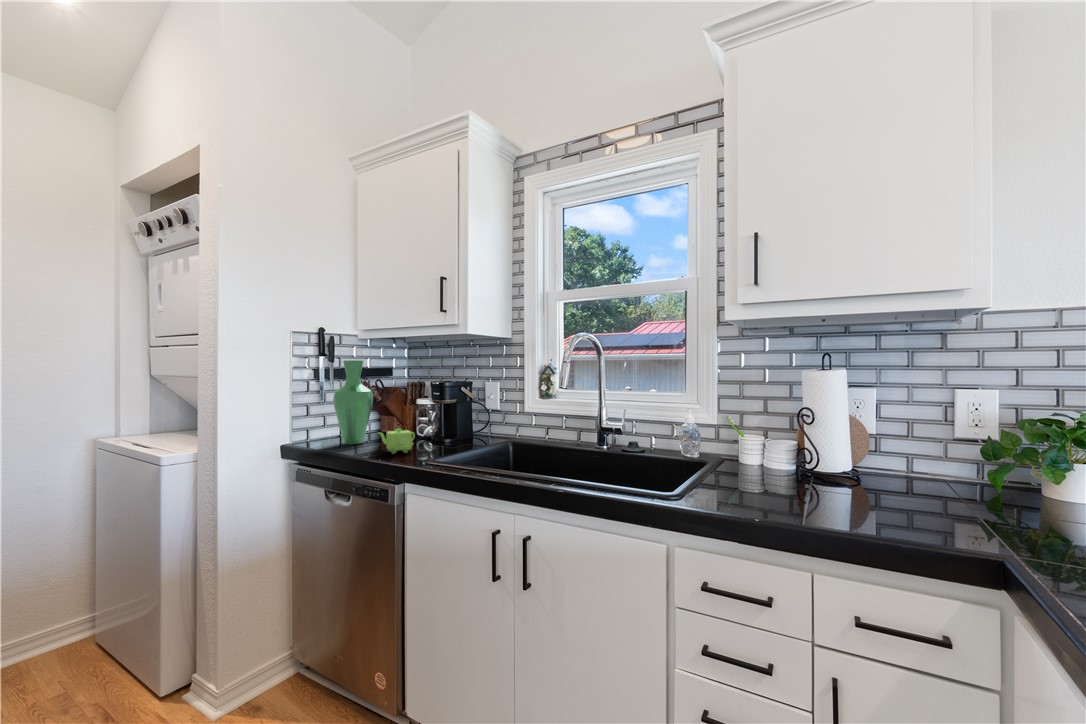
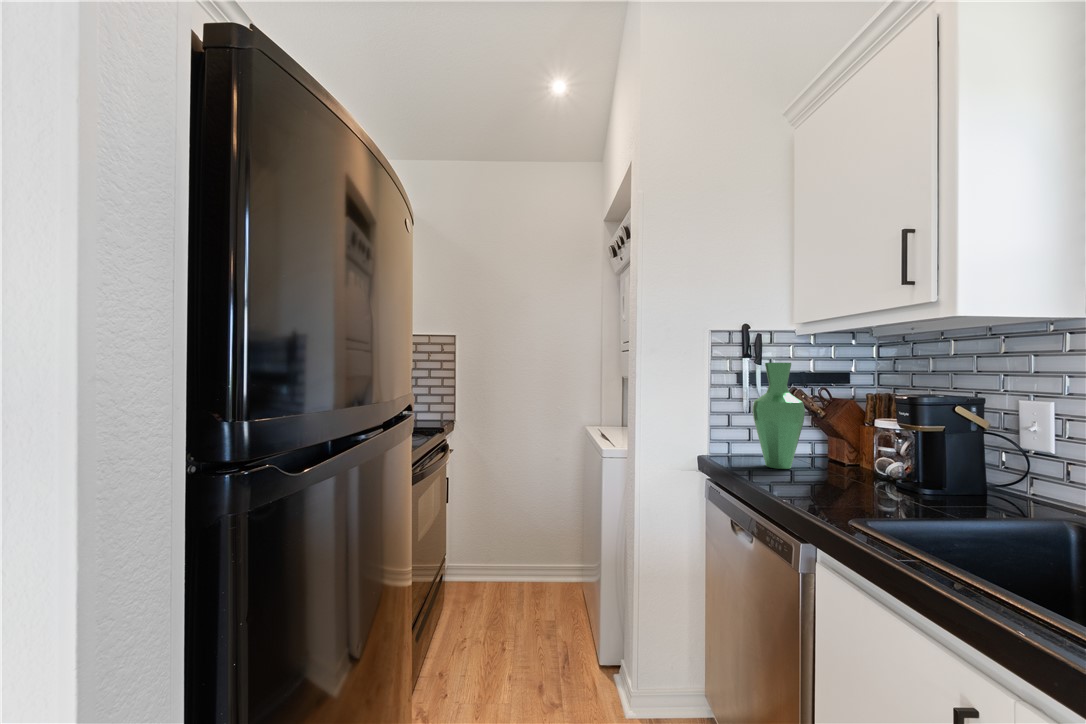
teapot: present [379,429,415,454] -> none [792,459,854,496]

